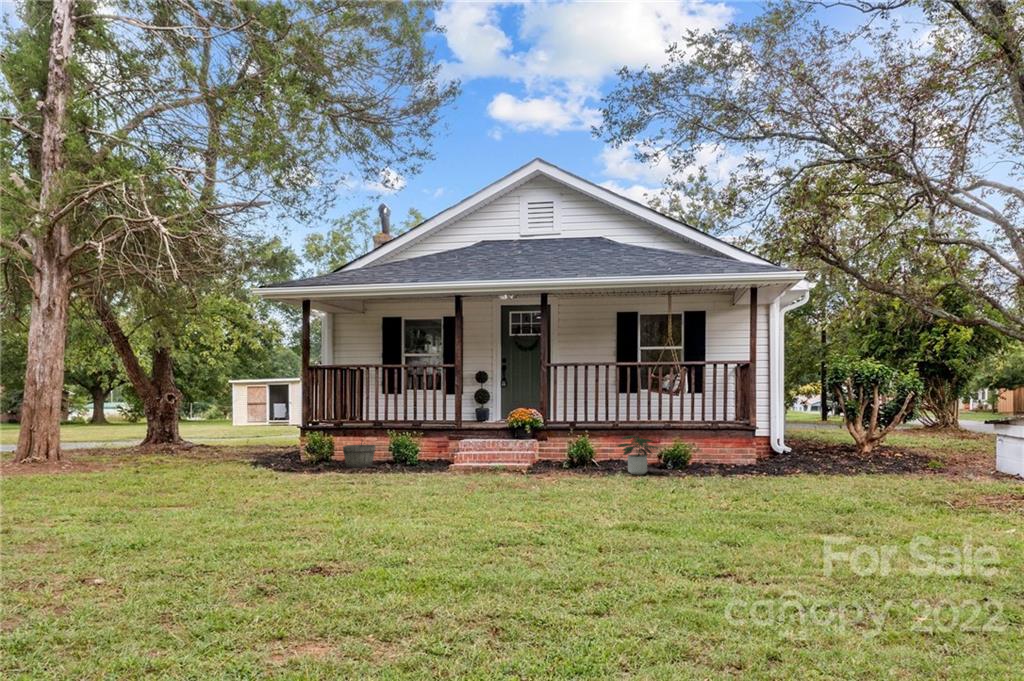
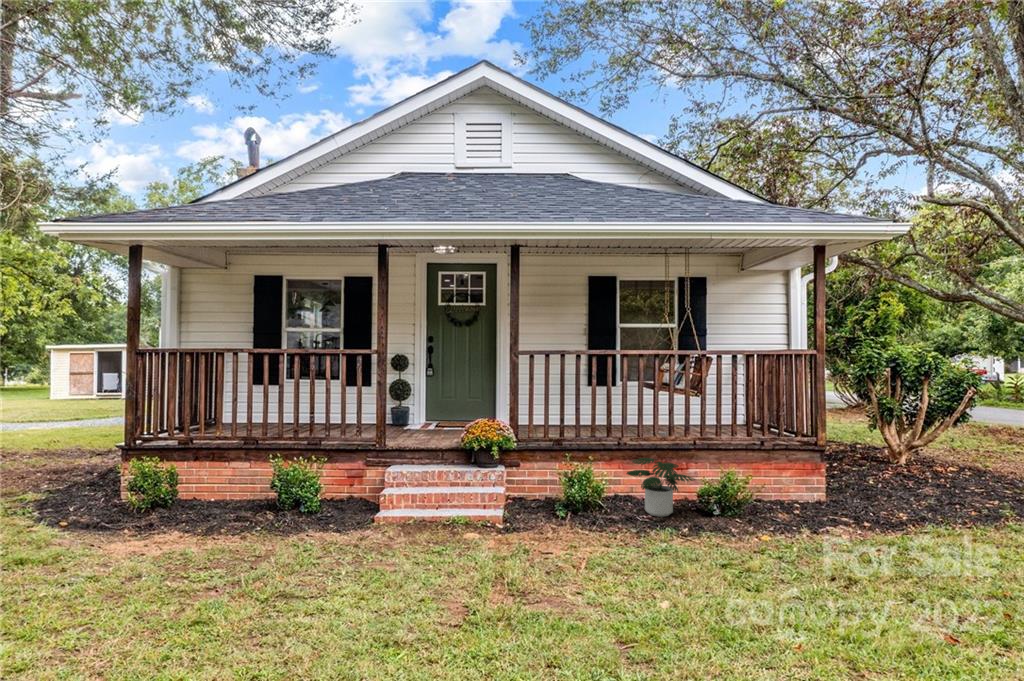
wooden bucket: present [343,441,376,468] -> none [189,468,248,518]

